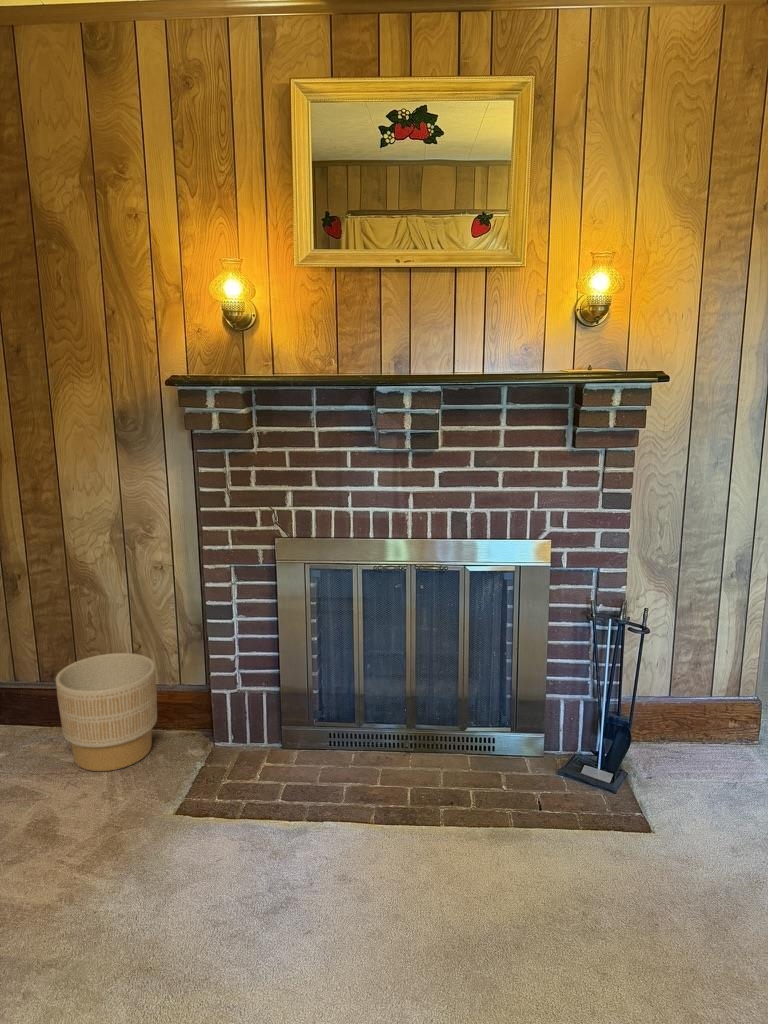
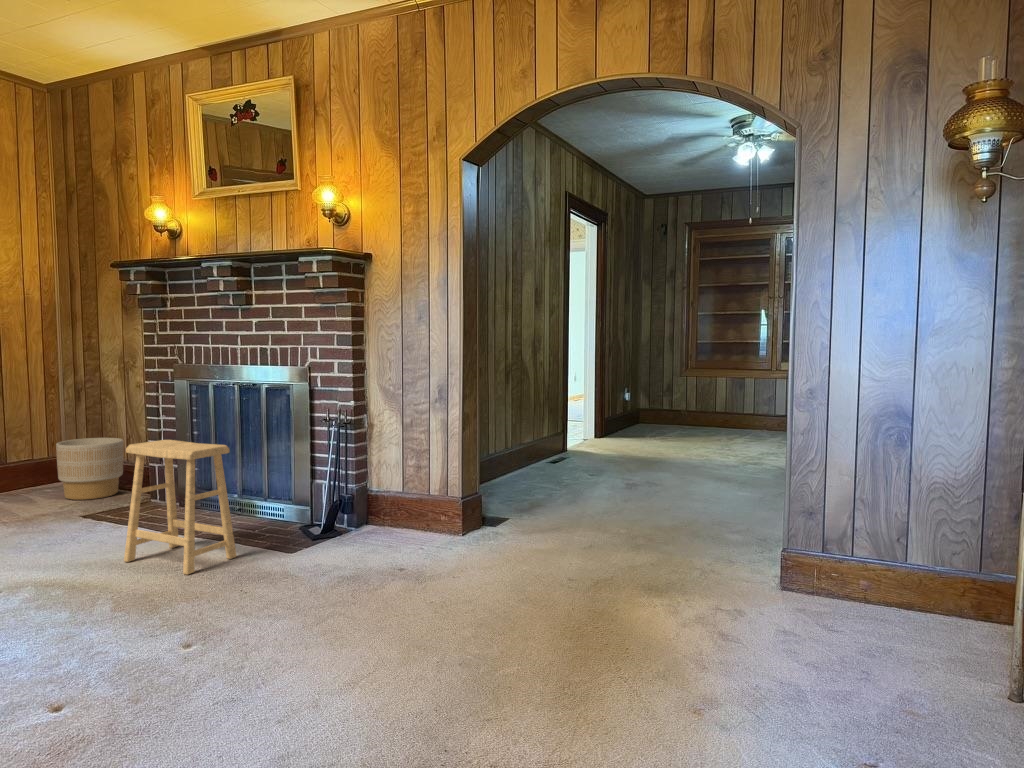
footstool: none [480,701,638,912] -> present [124,440,236,575]

